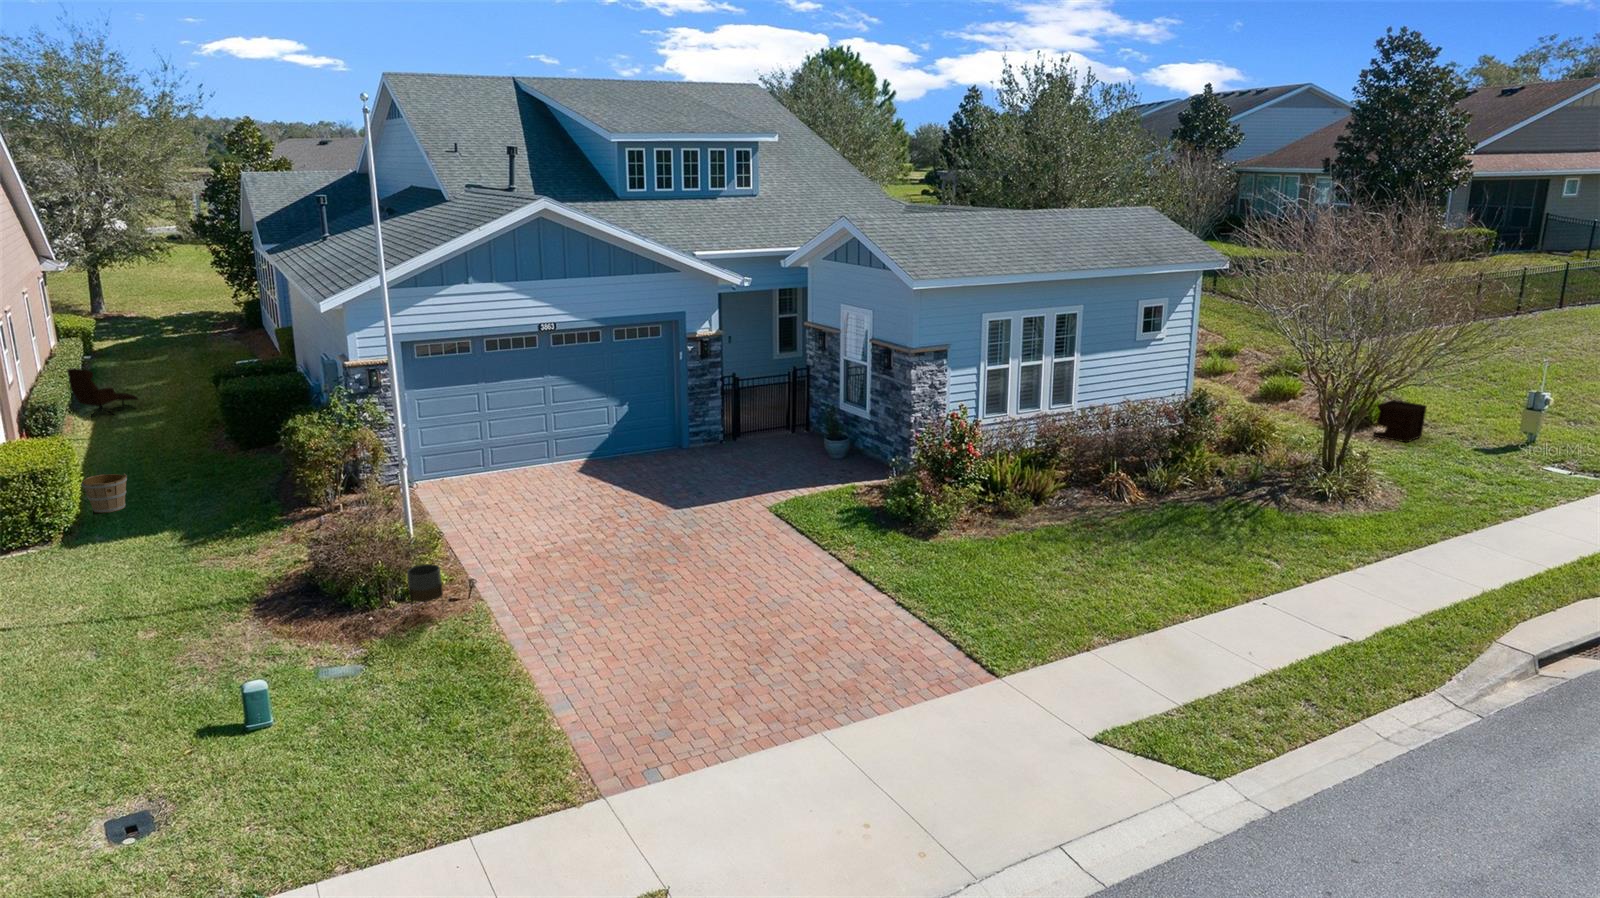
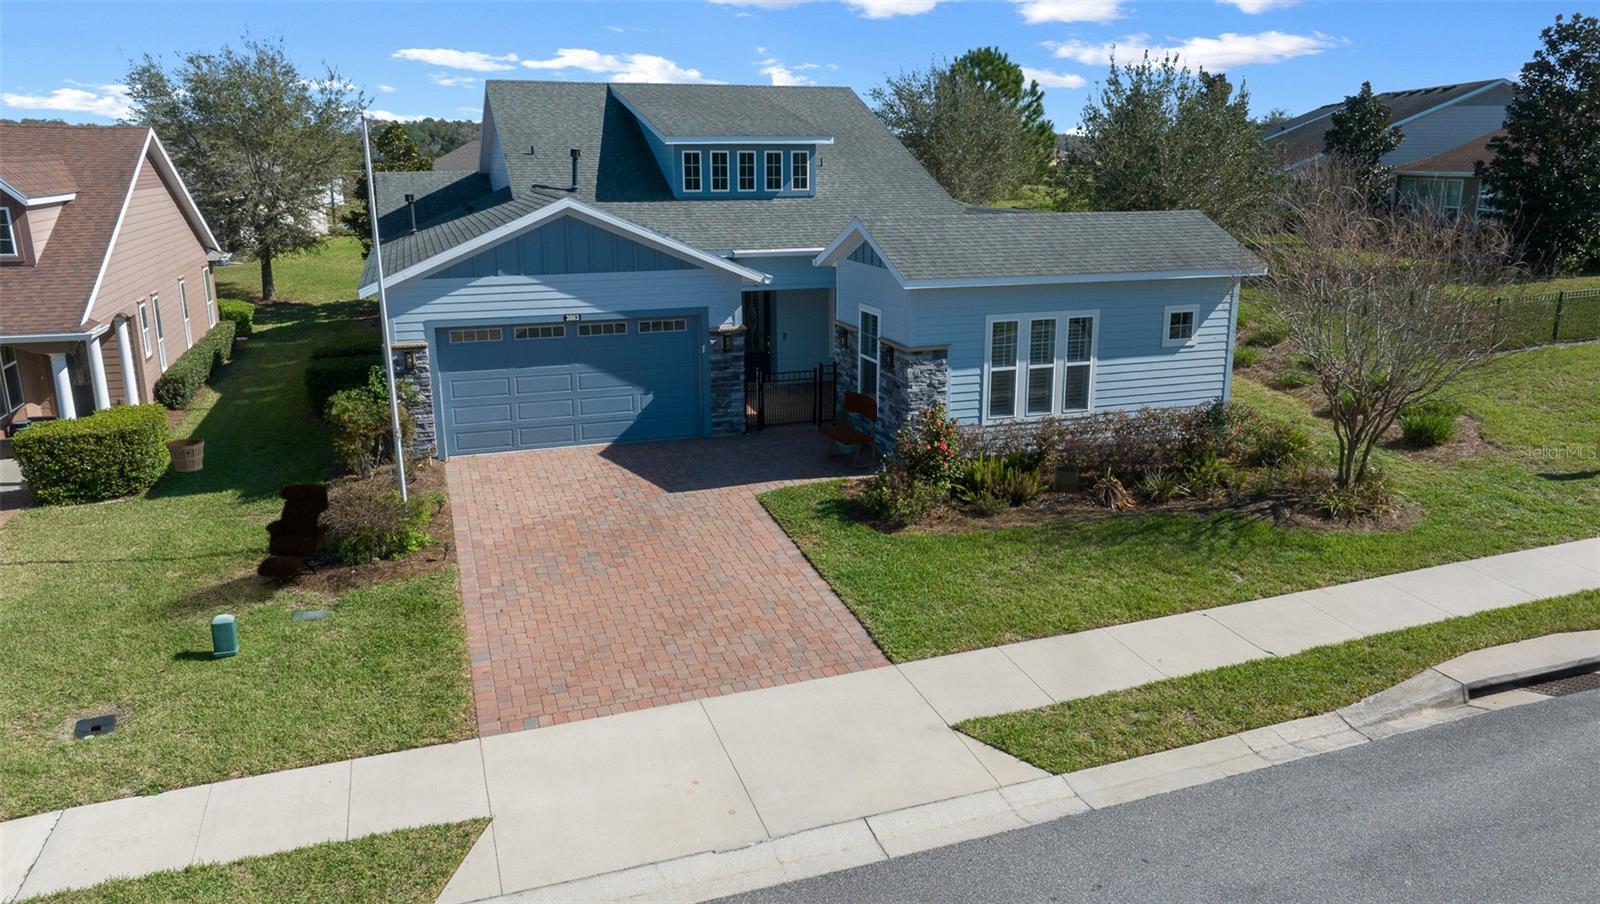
lounge chair: present [67,368,138,416] -> present [256,484,332,590]
bench: none [806,394,871,474] -> present [819,391,877,469]
wooden crate: present [1373,400,1426,442] -> none [1432,418,1494,464]
planter: present [407,564,444,610] -> present [1053,466,1079,494]

